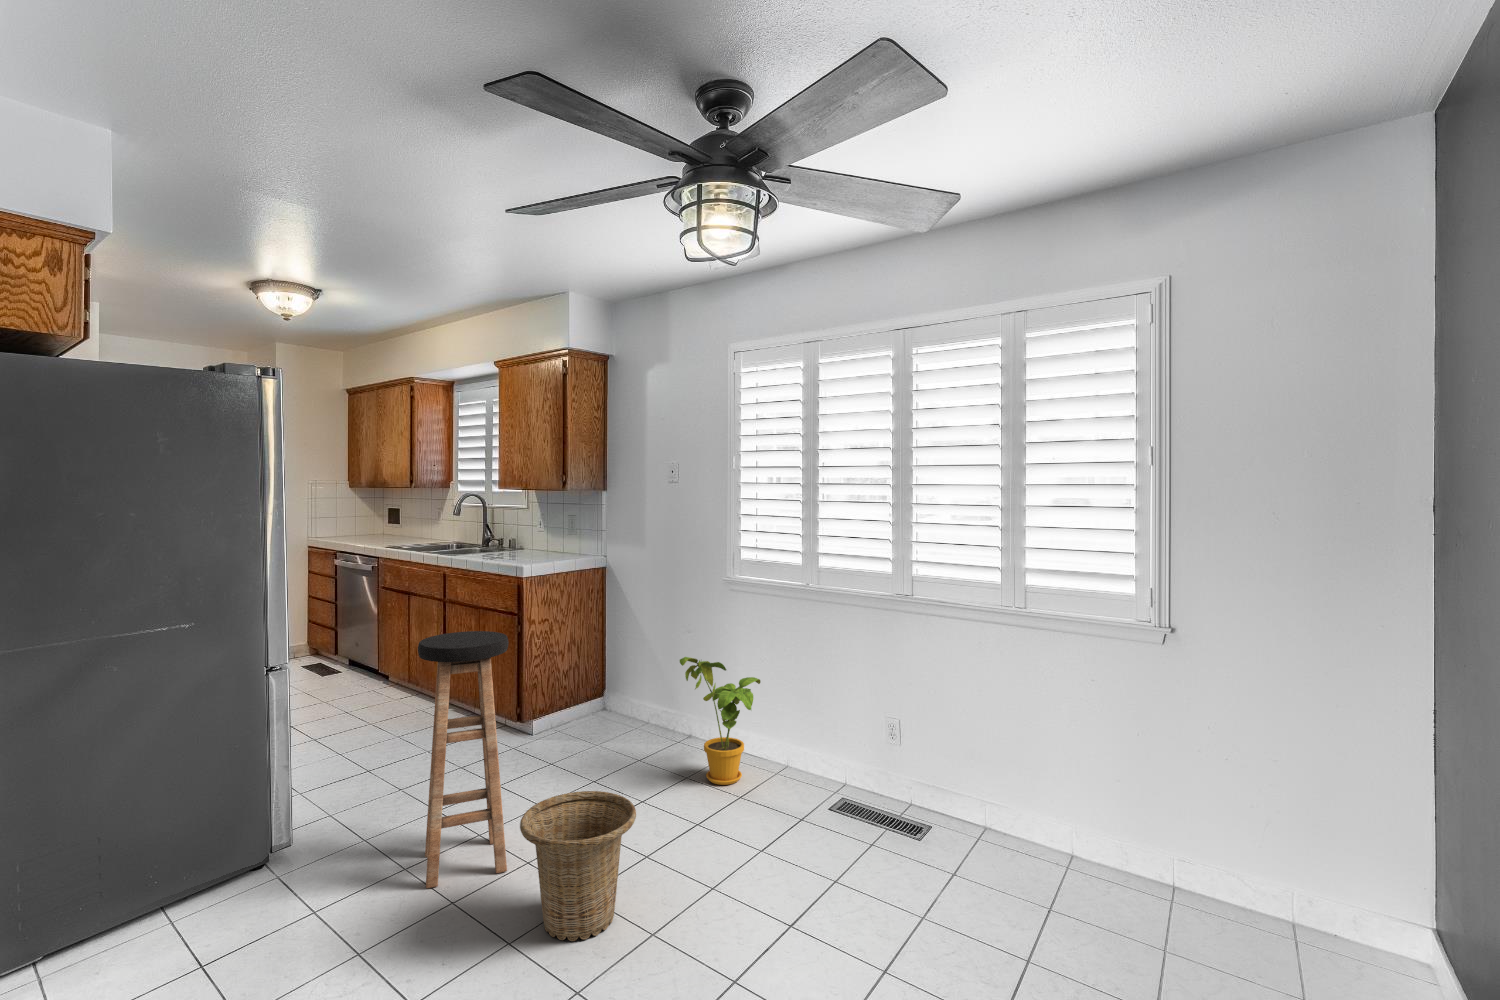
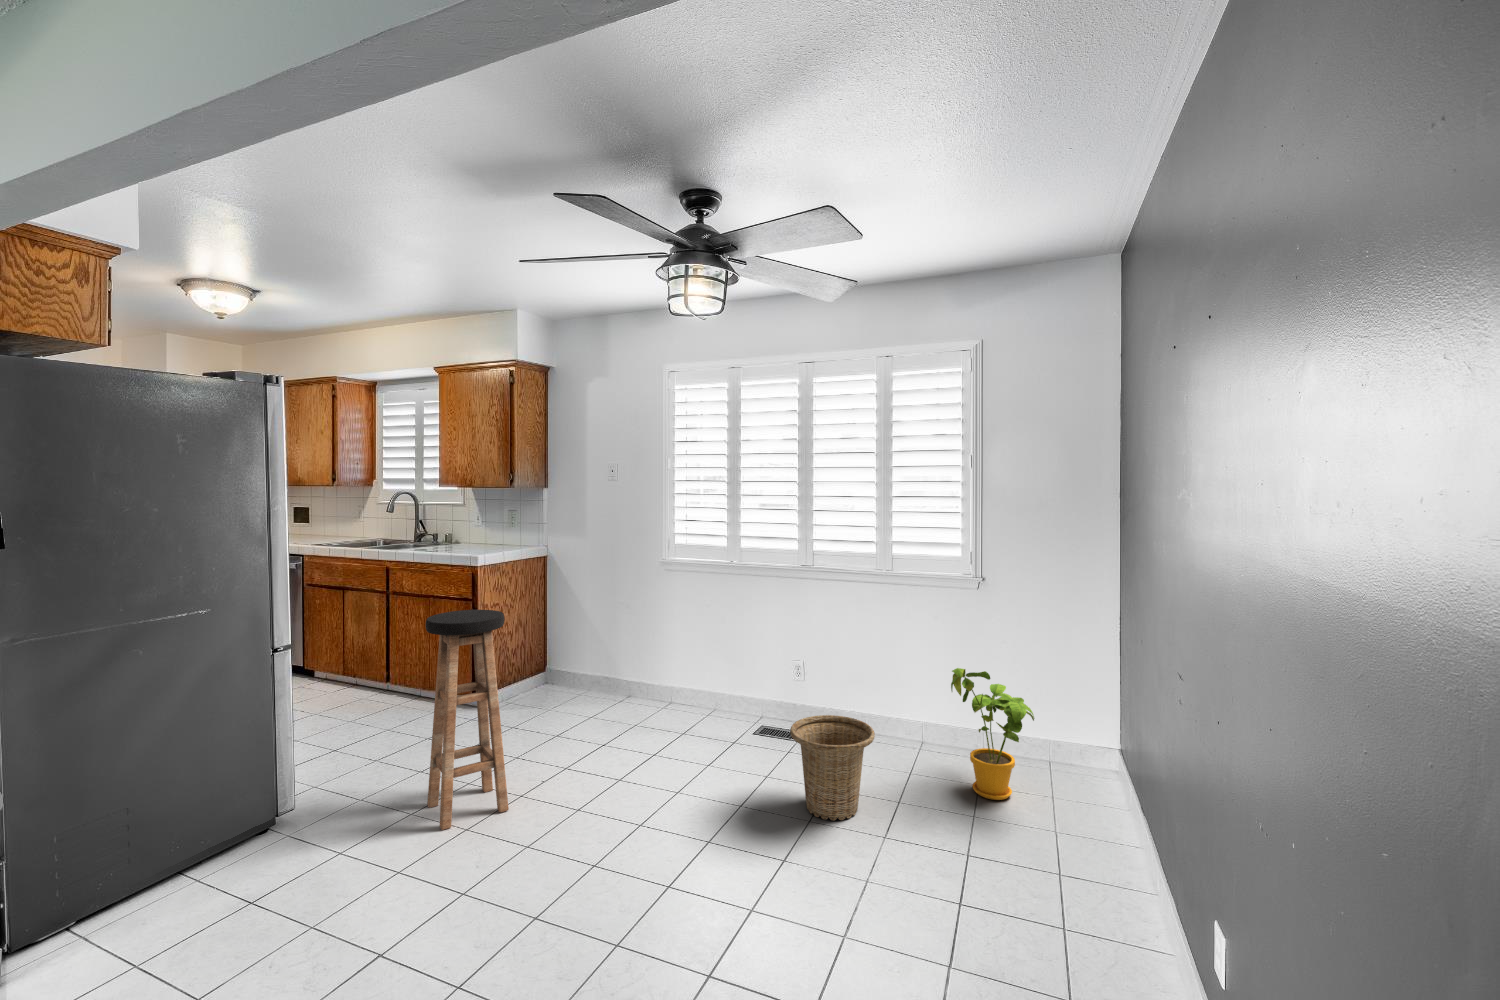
house plant: present [680,657,761,785] -> present [951,668,1034,800]
basket: present [520,791,636,941] -> present [790,715,875,821]

